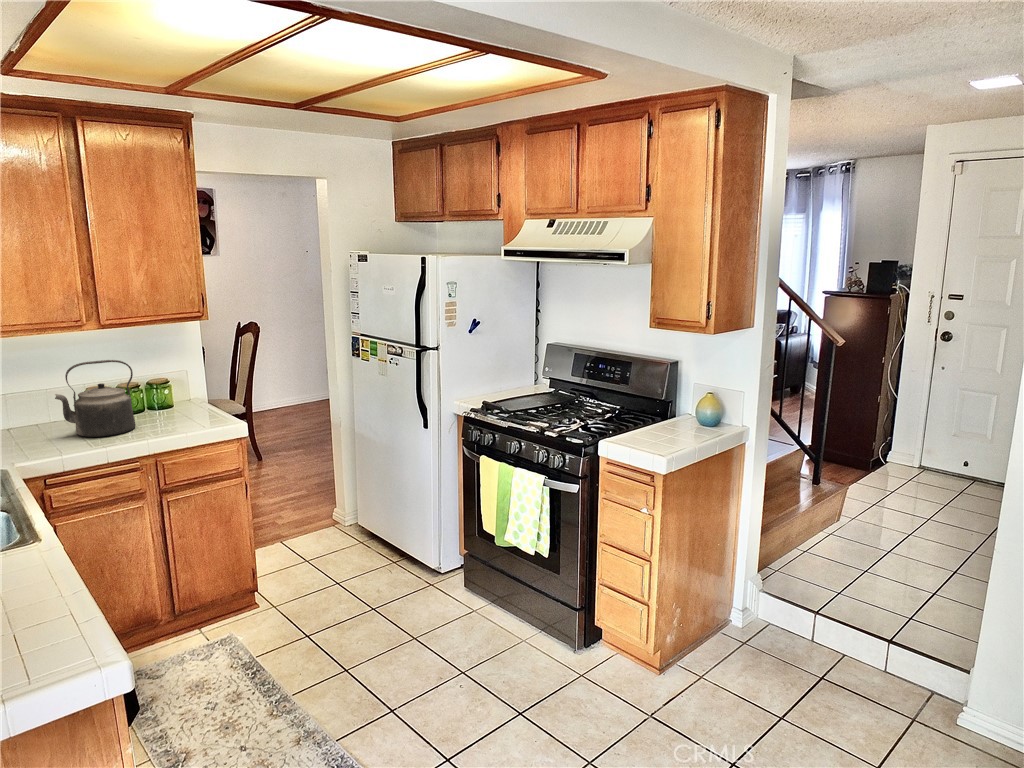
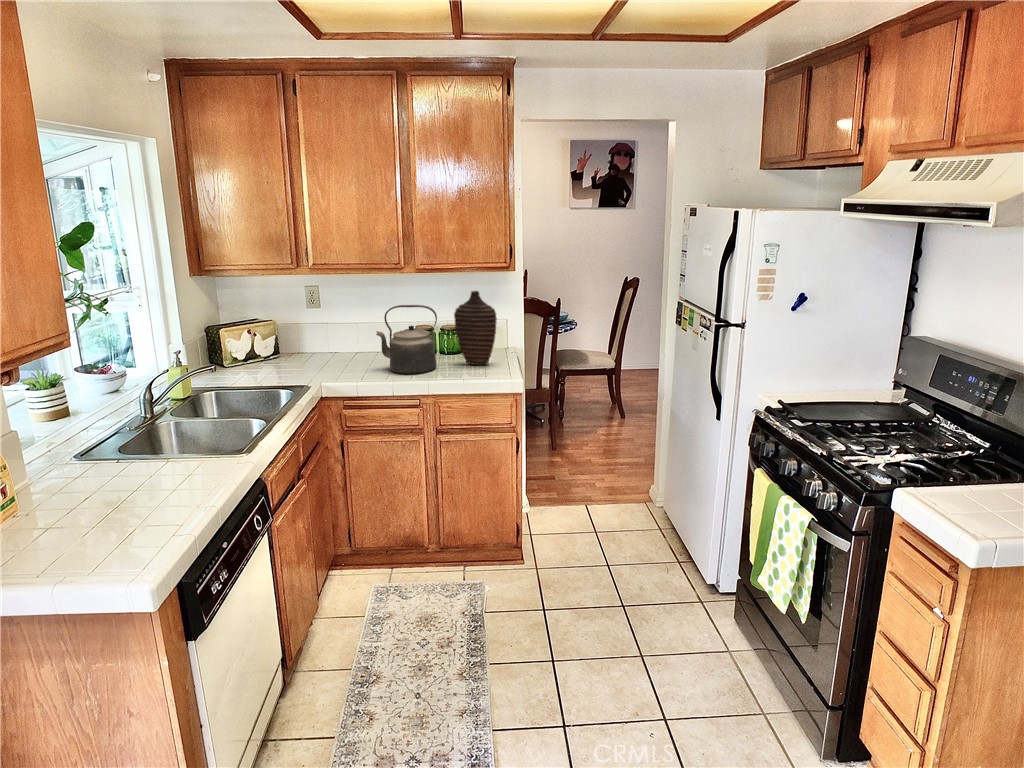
decorative vase: none [148,340,199,417] -> present [454,291,497,365]

